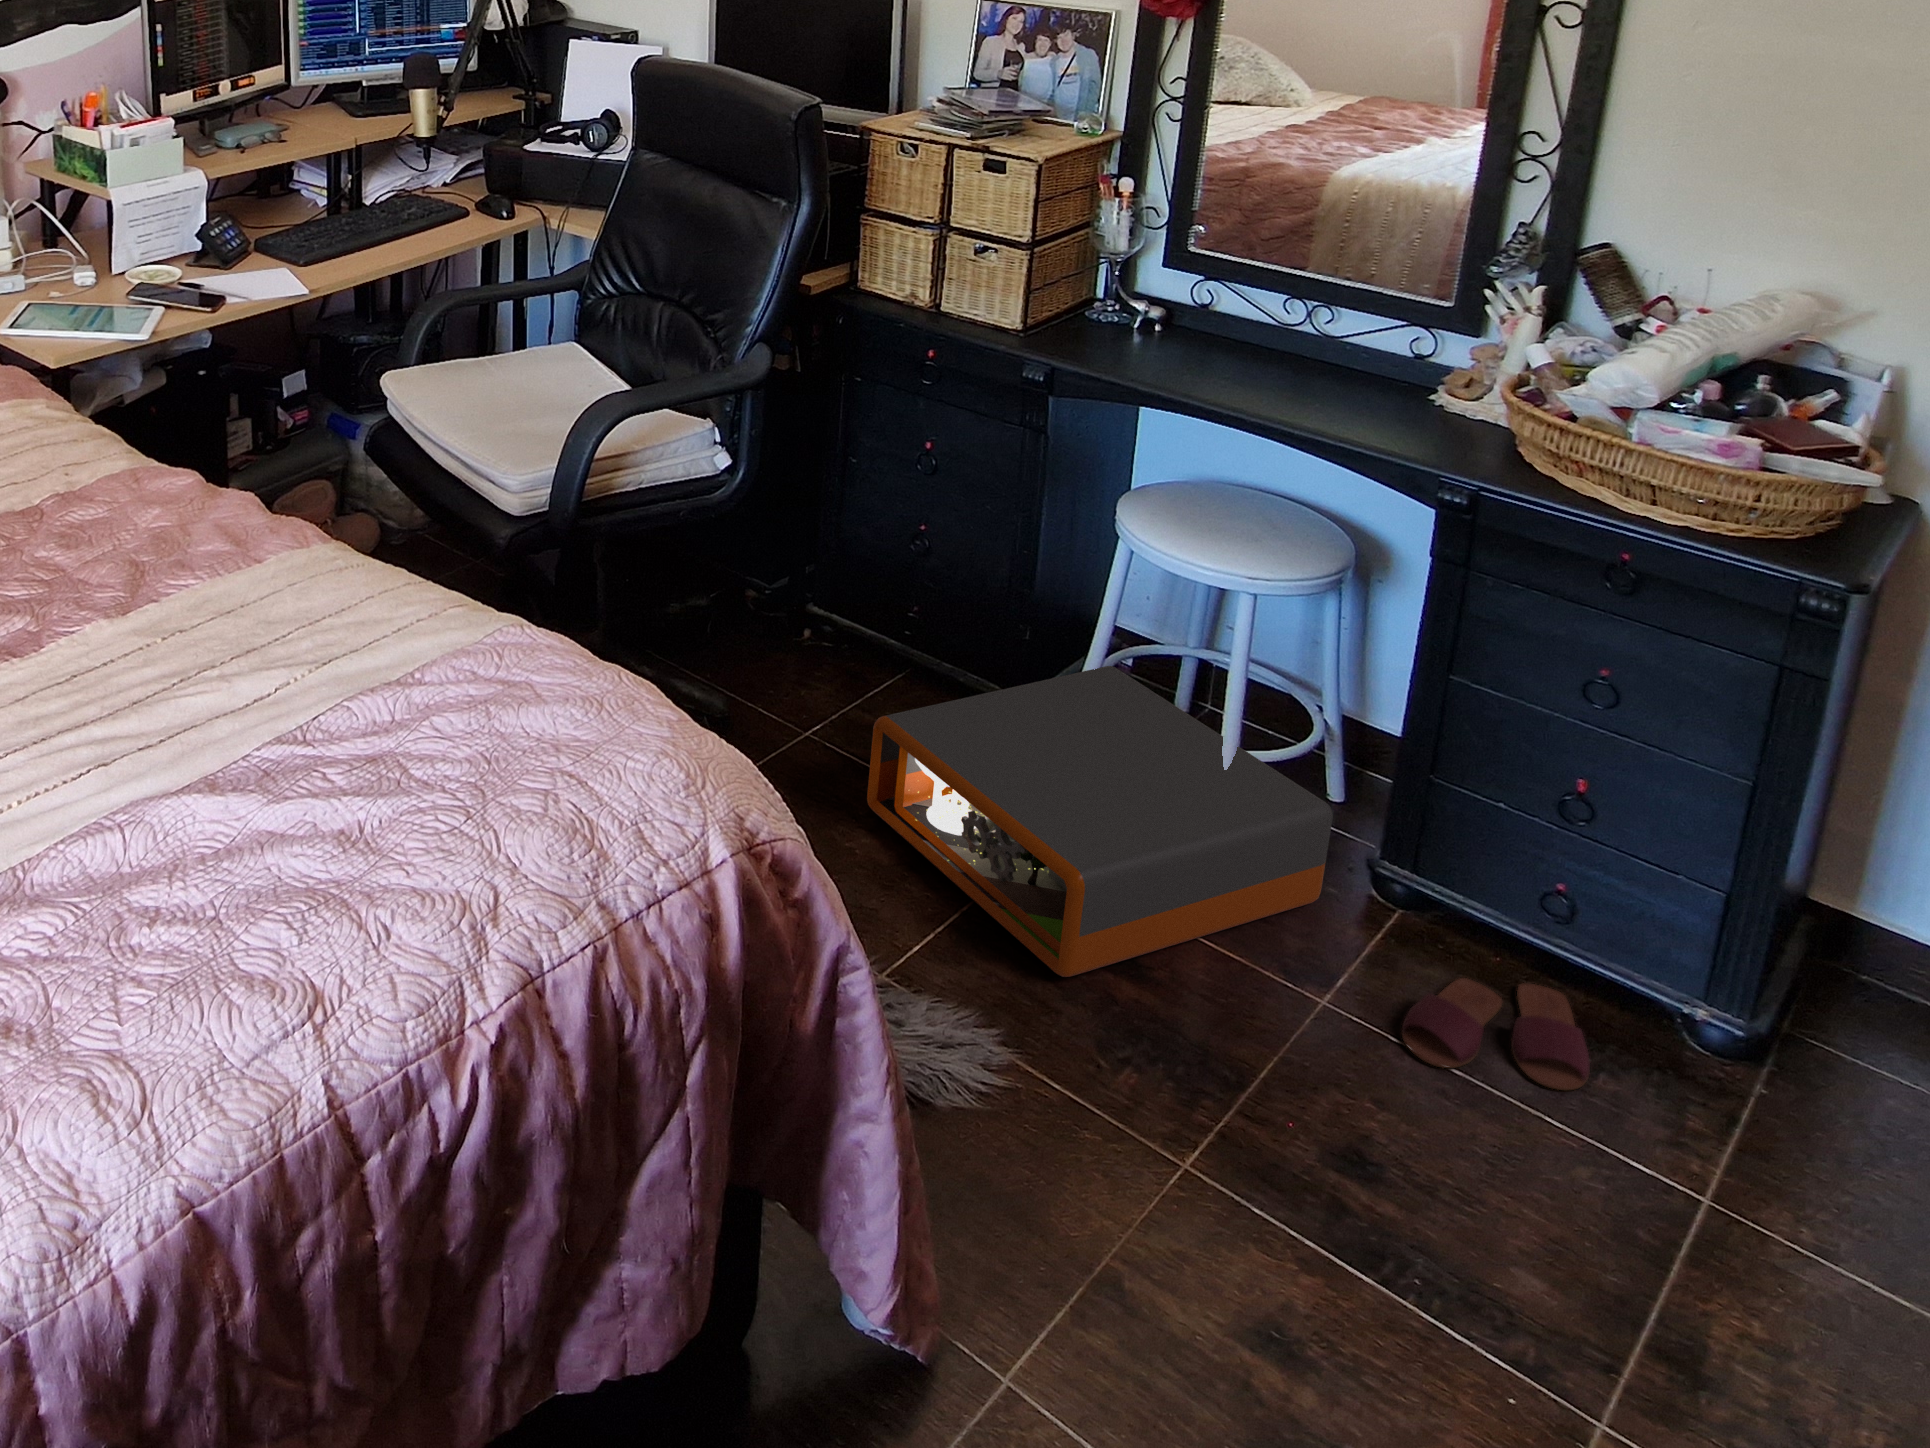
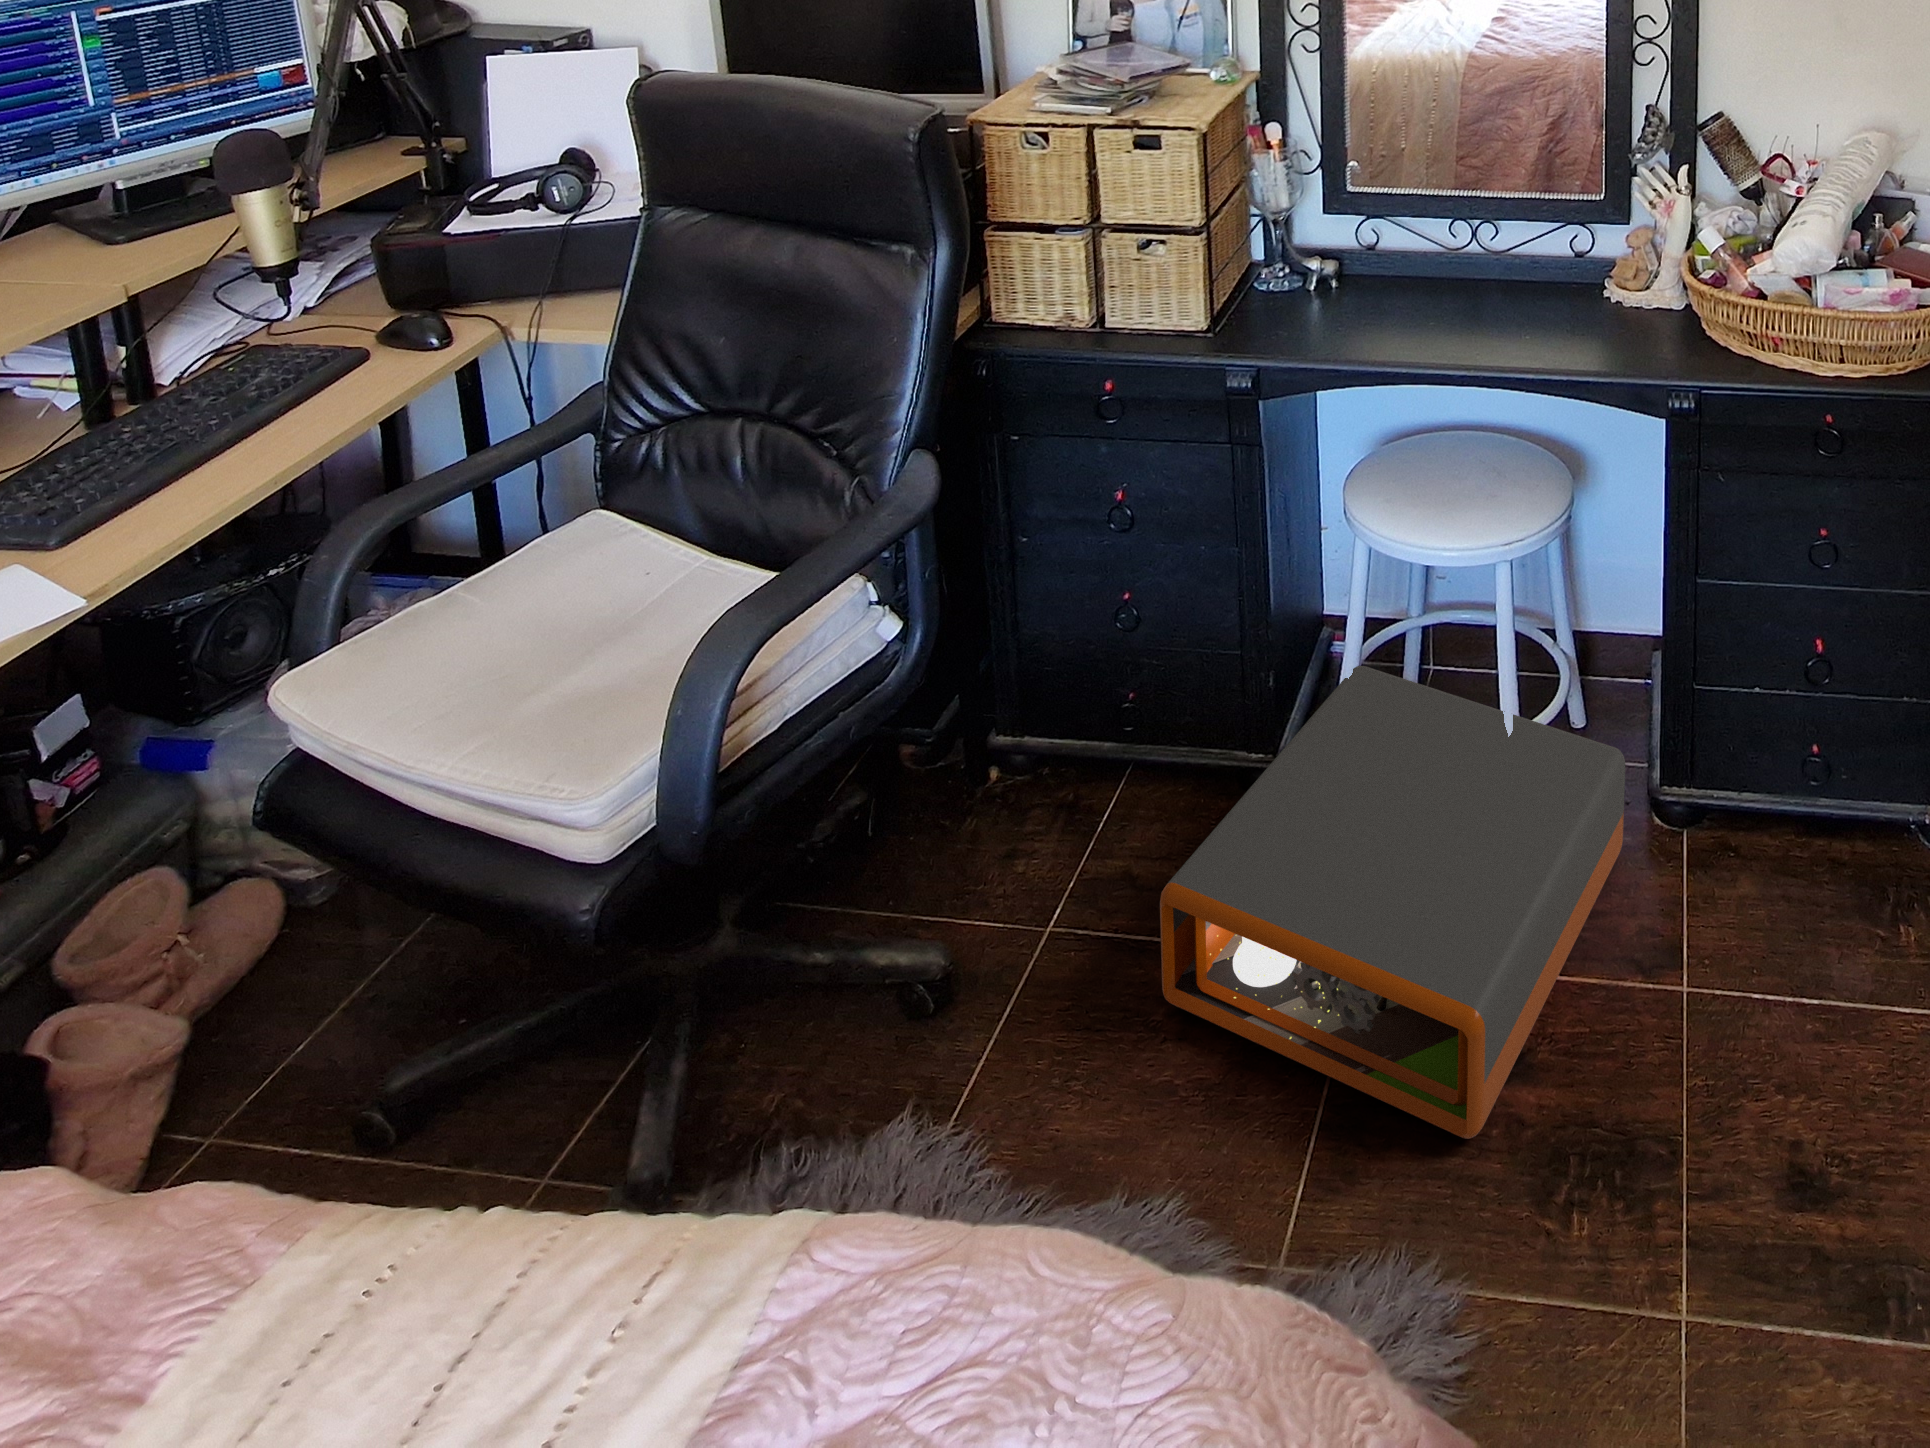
slippers: present [1402,978,1590,1090] -> none [1755,840,1903,1009]

